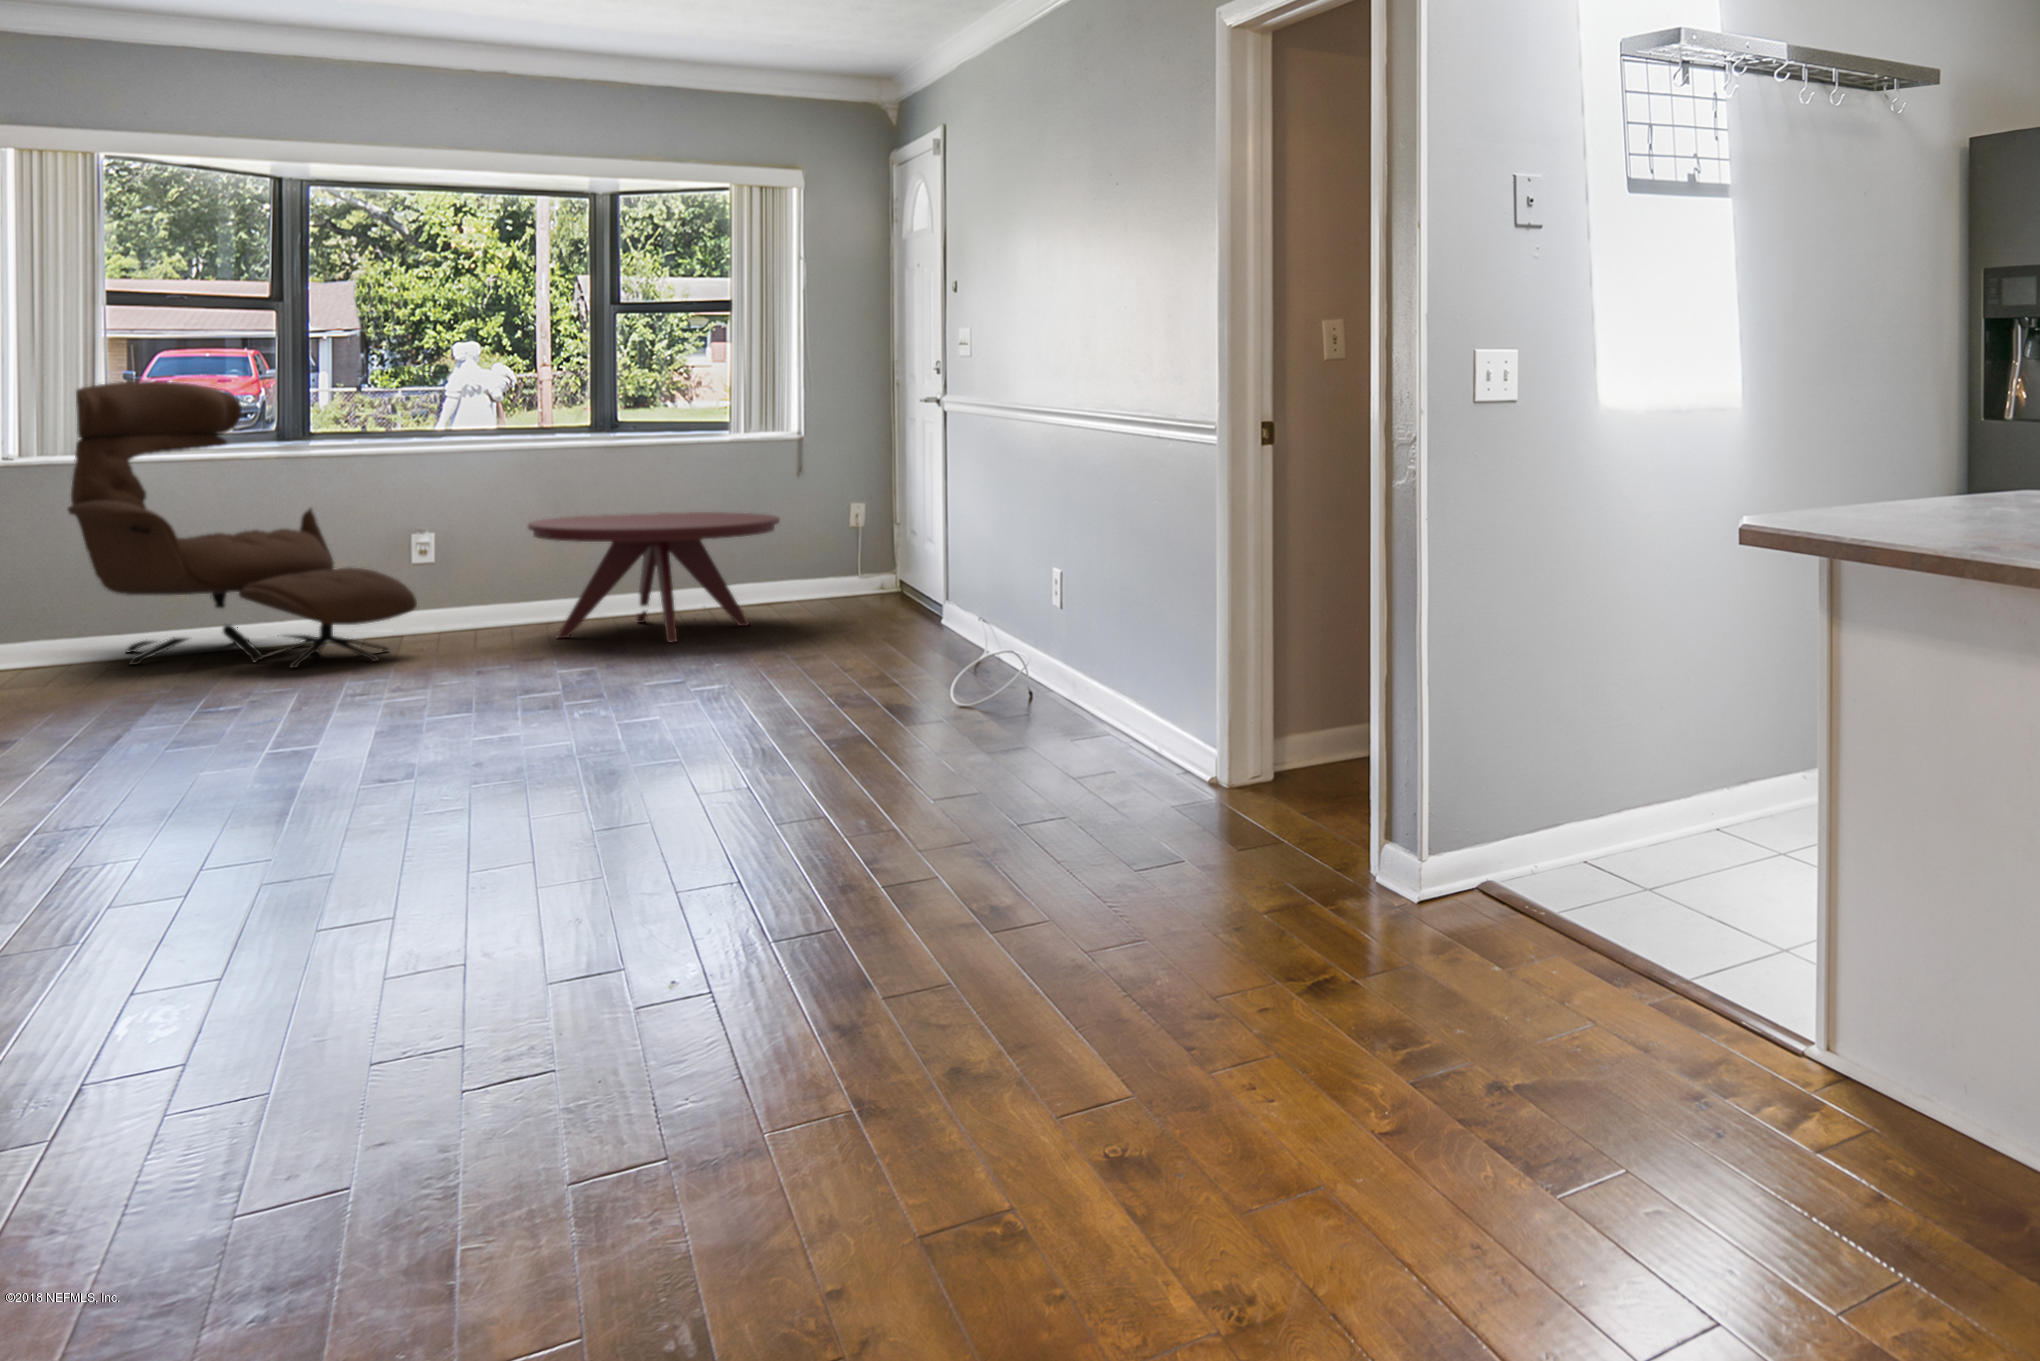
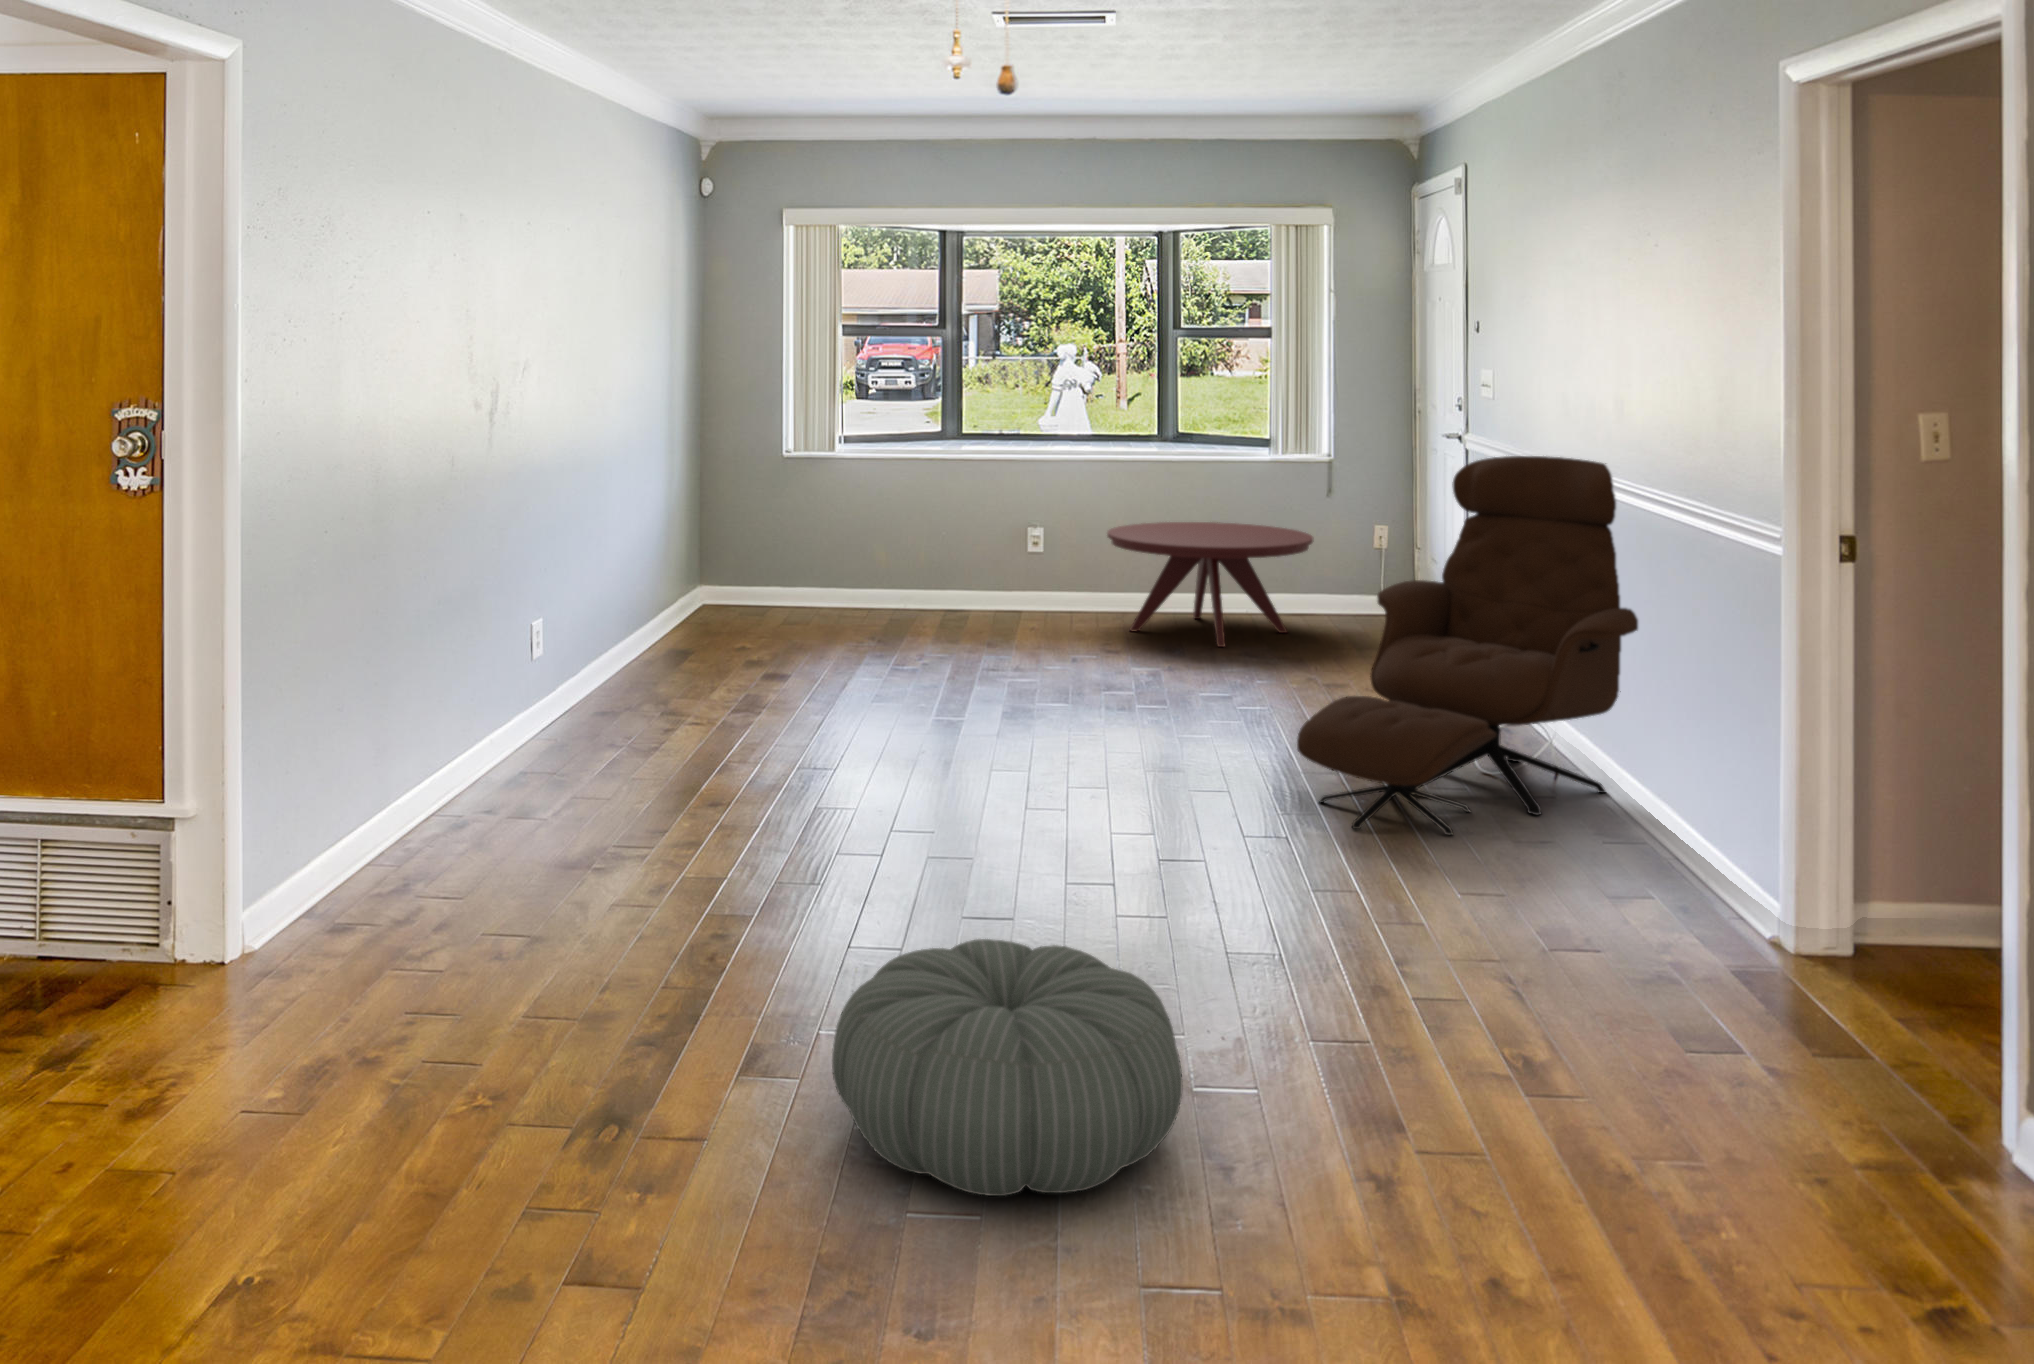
lounge chair: present [68,381,417,668] -> present [1297,456,1638,835]
pouf: none [214,840,661,1084] -> present [832,939,1183,1196]

